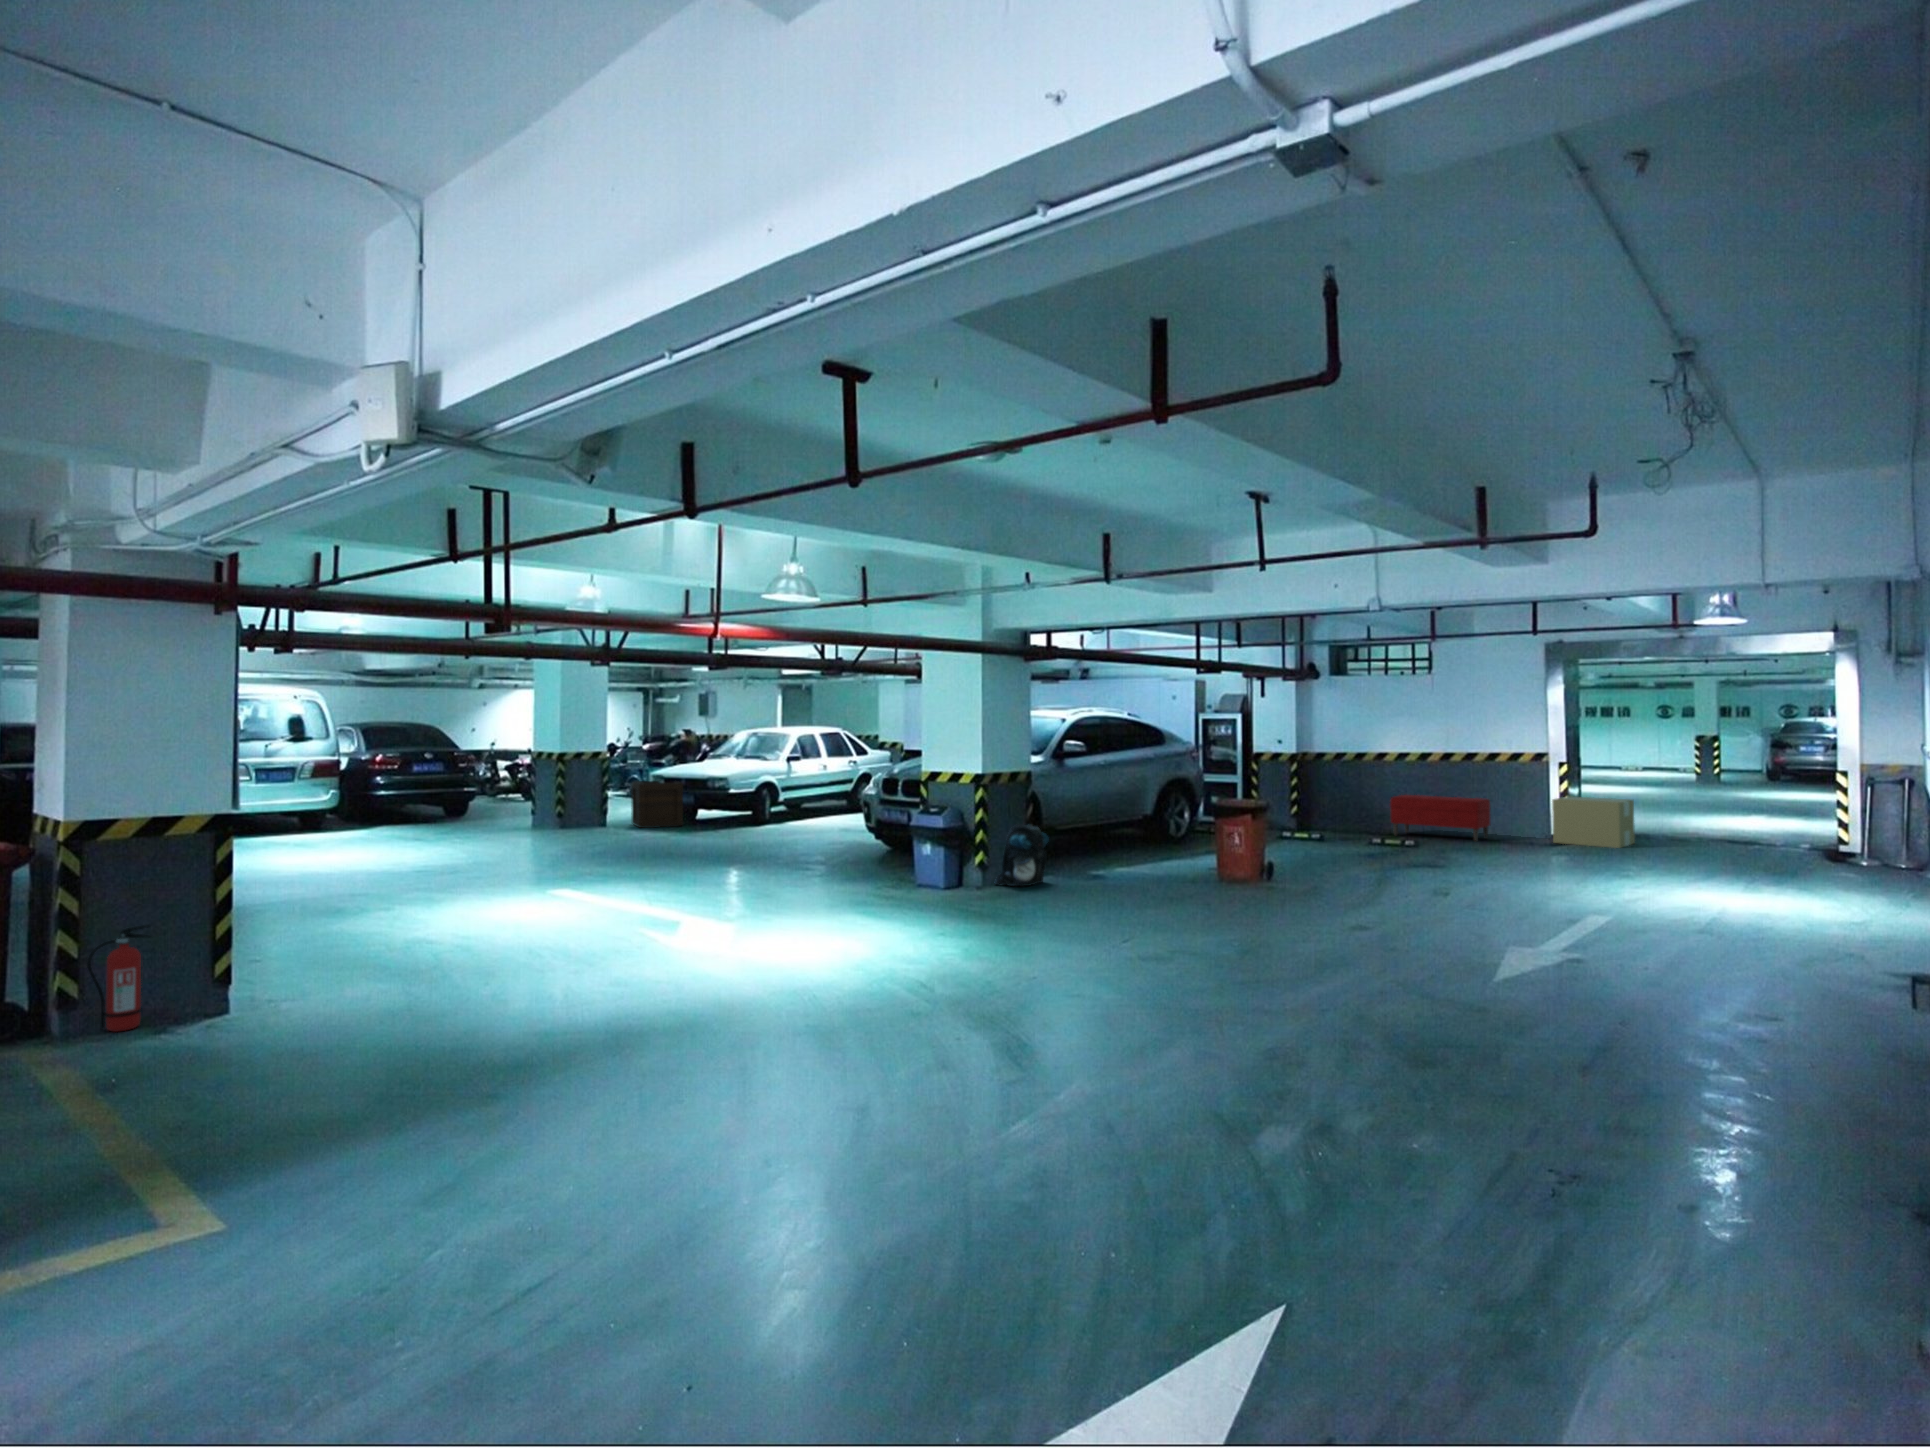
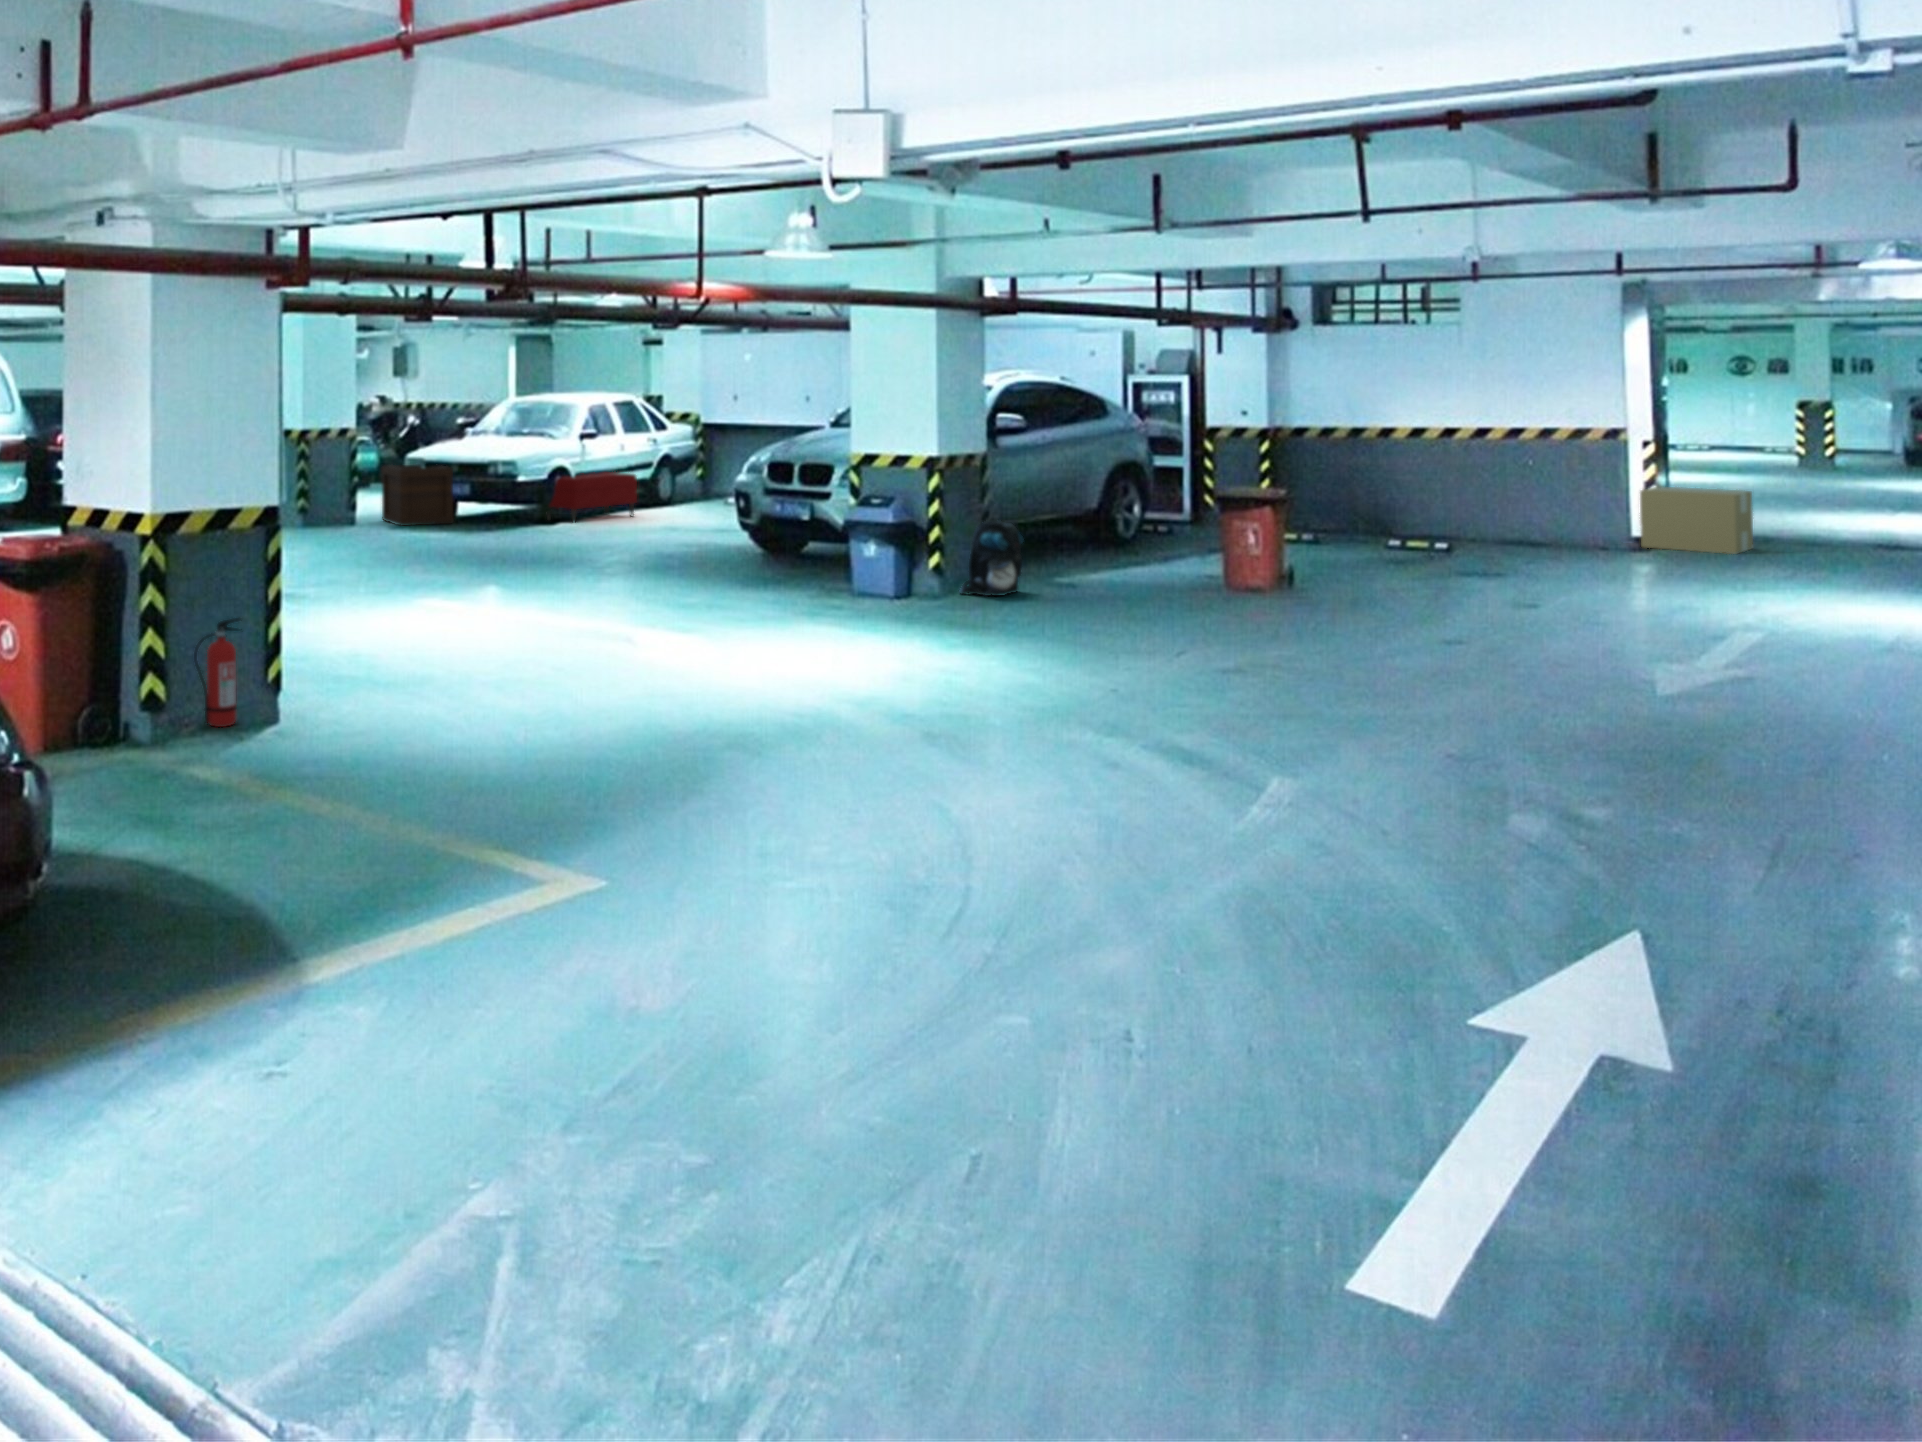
bench: present [1390,795,1490,842] -> present [546,472,637,522]

